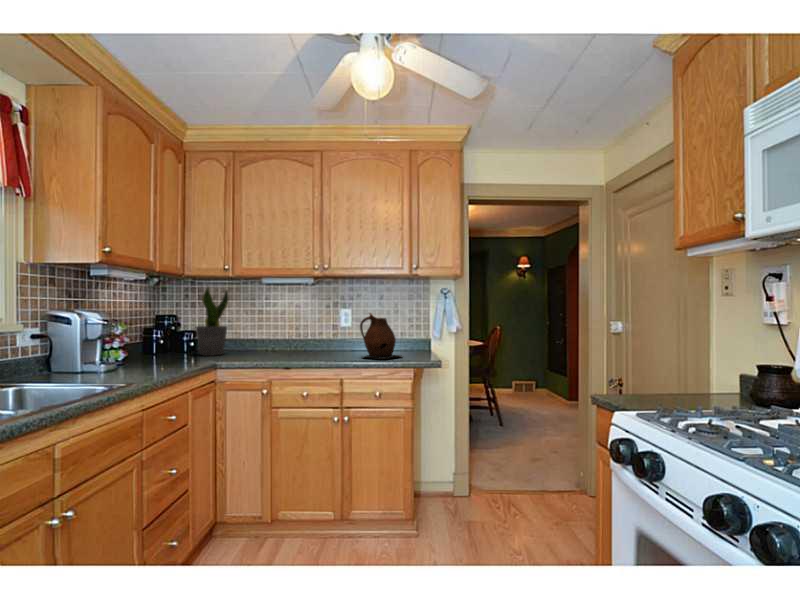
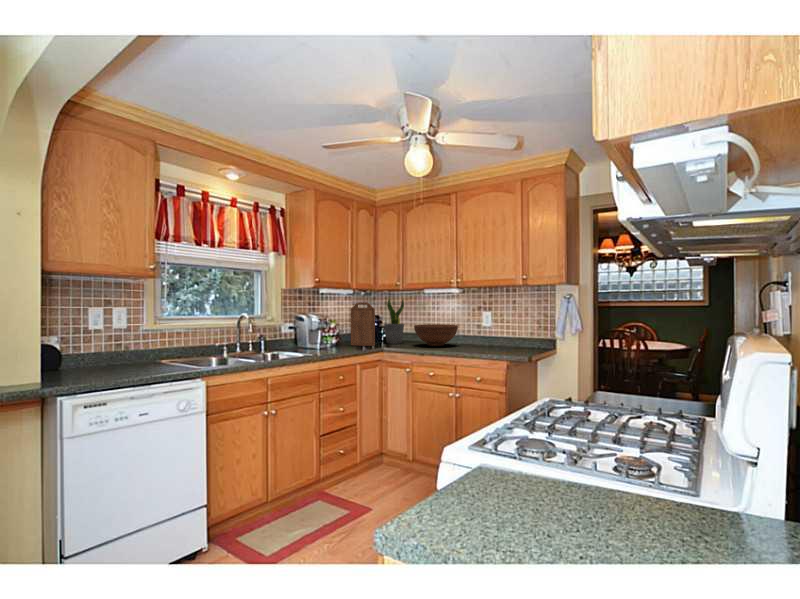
cutting board: none [149,293,194,362] -> present [351,302,375,346]
ceramic pitcher: present [360,313,400,359] -> none [480,316,515,353]
fruit bowl: none [252,326,314,355] -> present [414,324,458,346]

